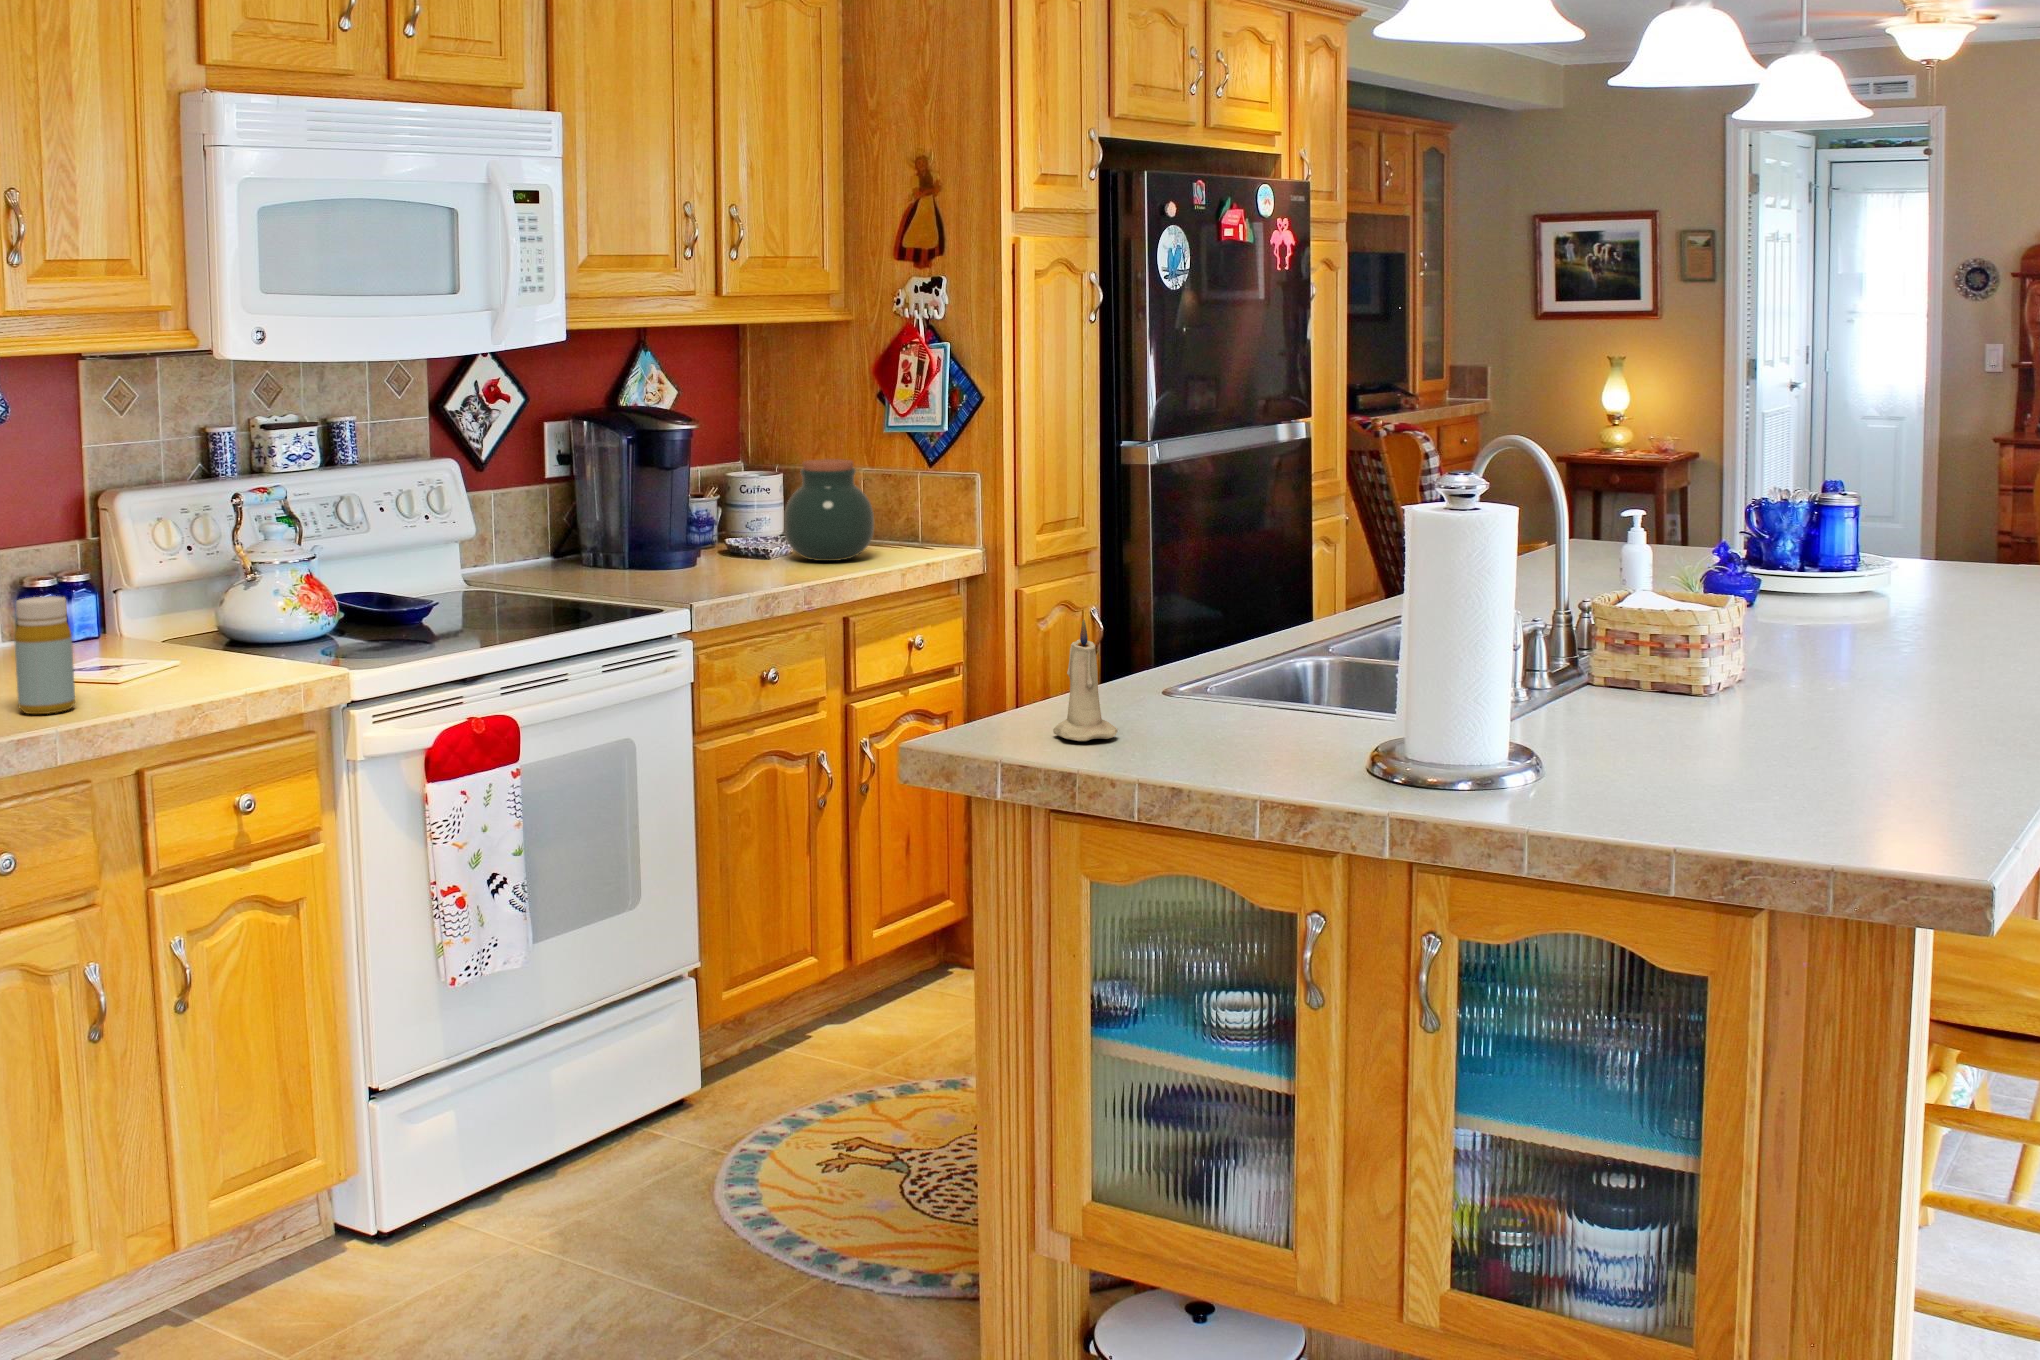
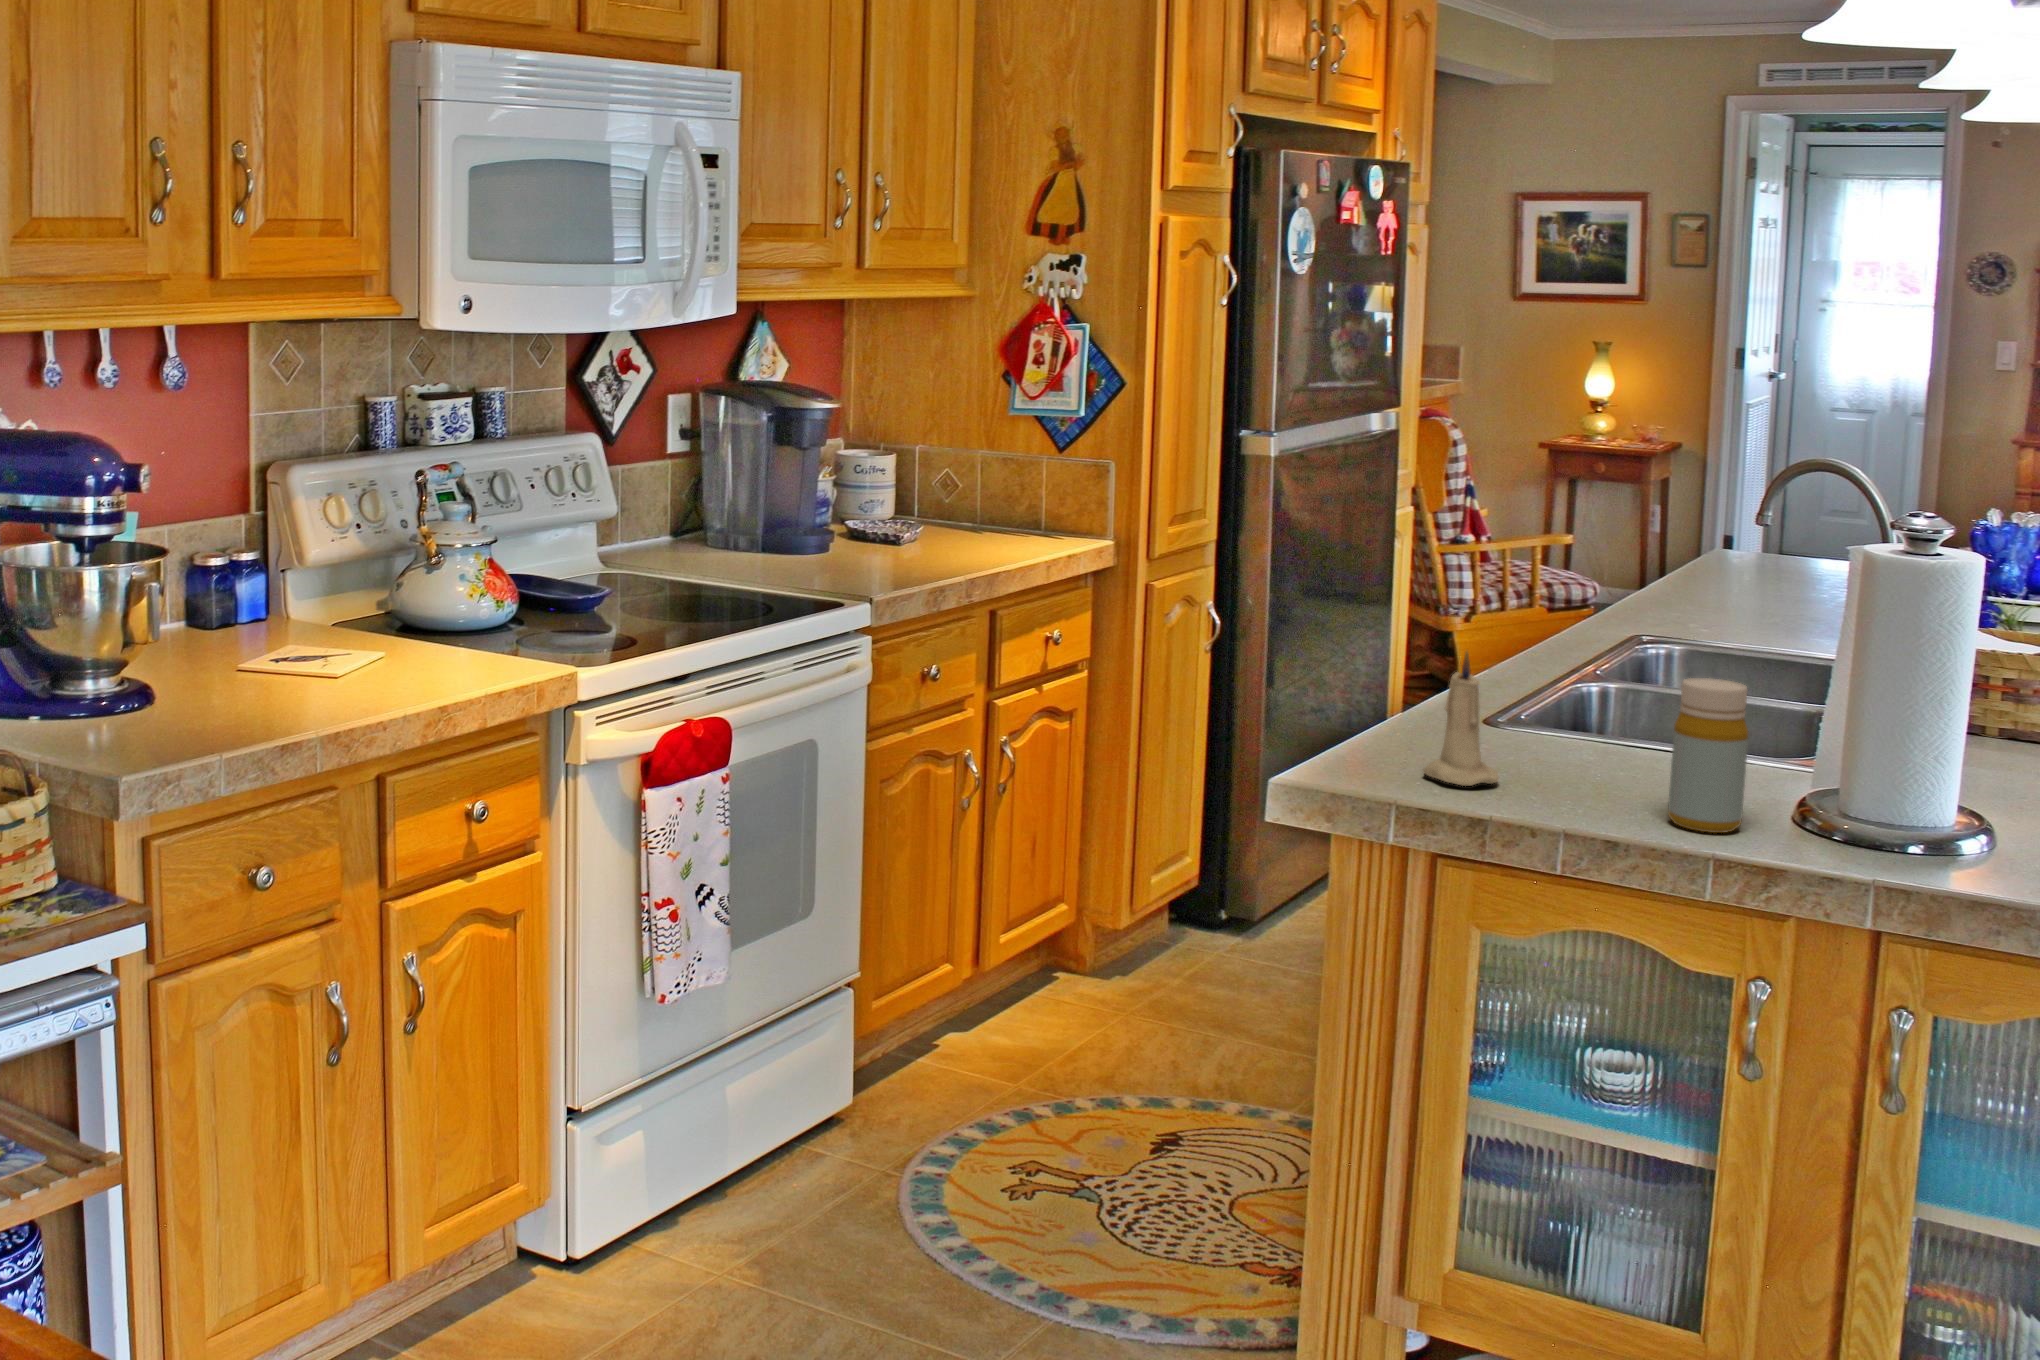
jar: present [784,459,874,561] -> none [913,442,1007,548]
bottle: present [14,596,75,714] -> present [1668,678,1748,833]

